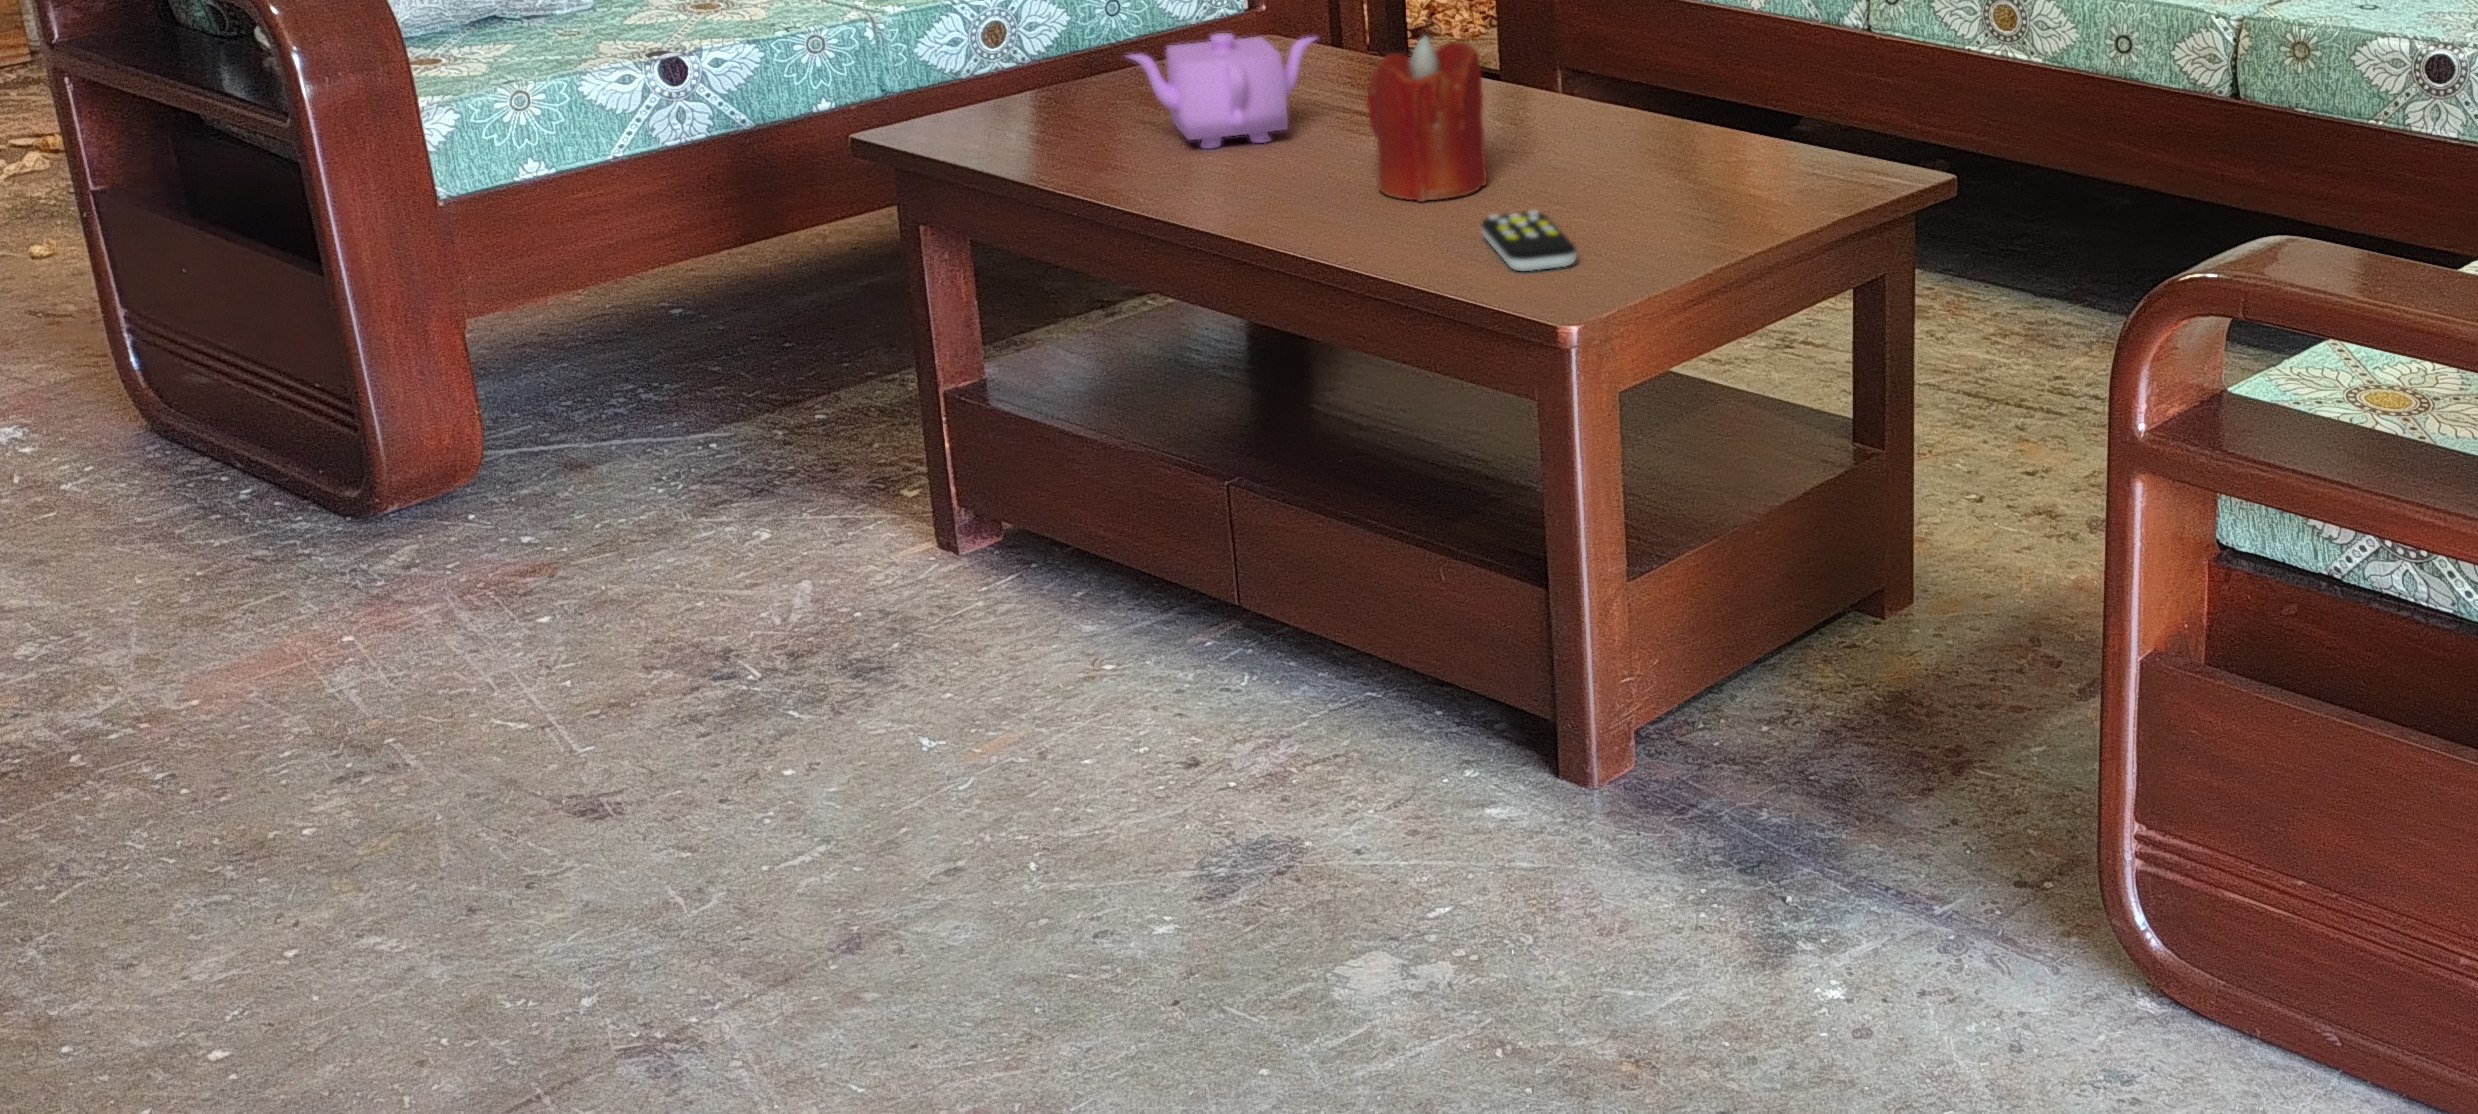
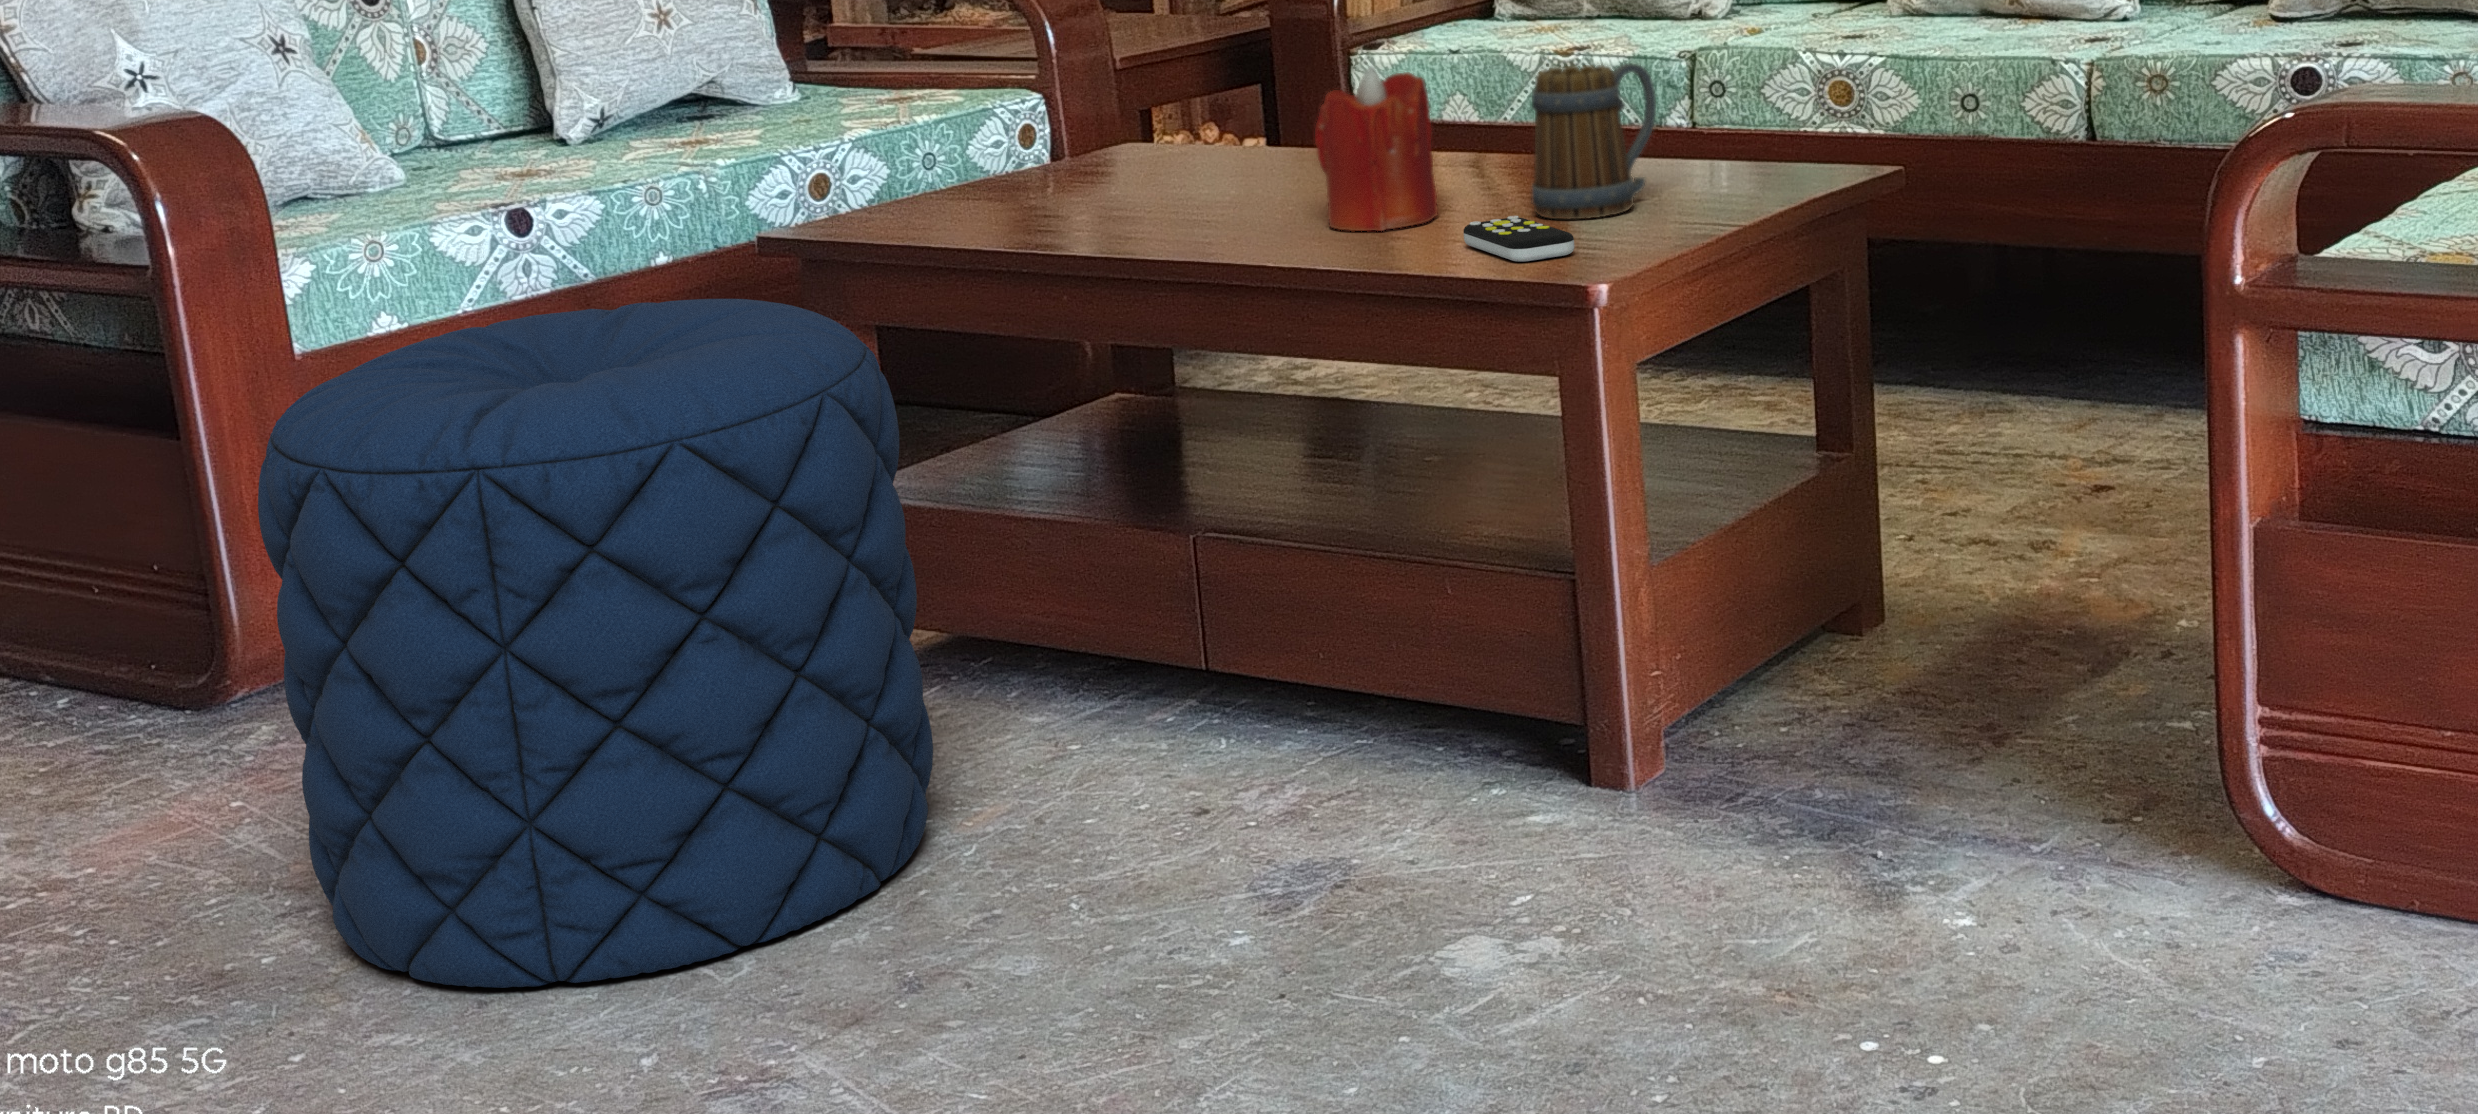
teapot: present [1128,33,1316,149] -> none [1041,103,1231,219]
mug: none [1574,50,1708,208] -> present [1532,63,1656,219]
pouf: none [287,232,943,897] -> present [258,299,933,988]

